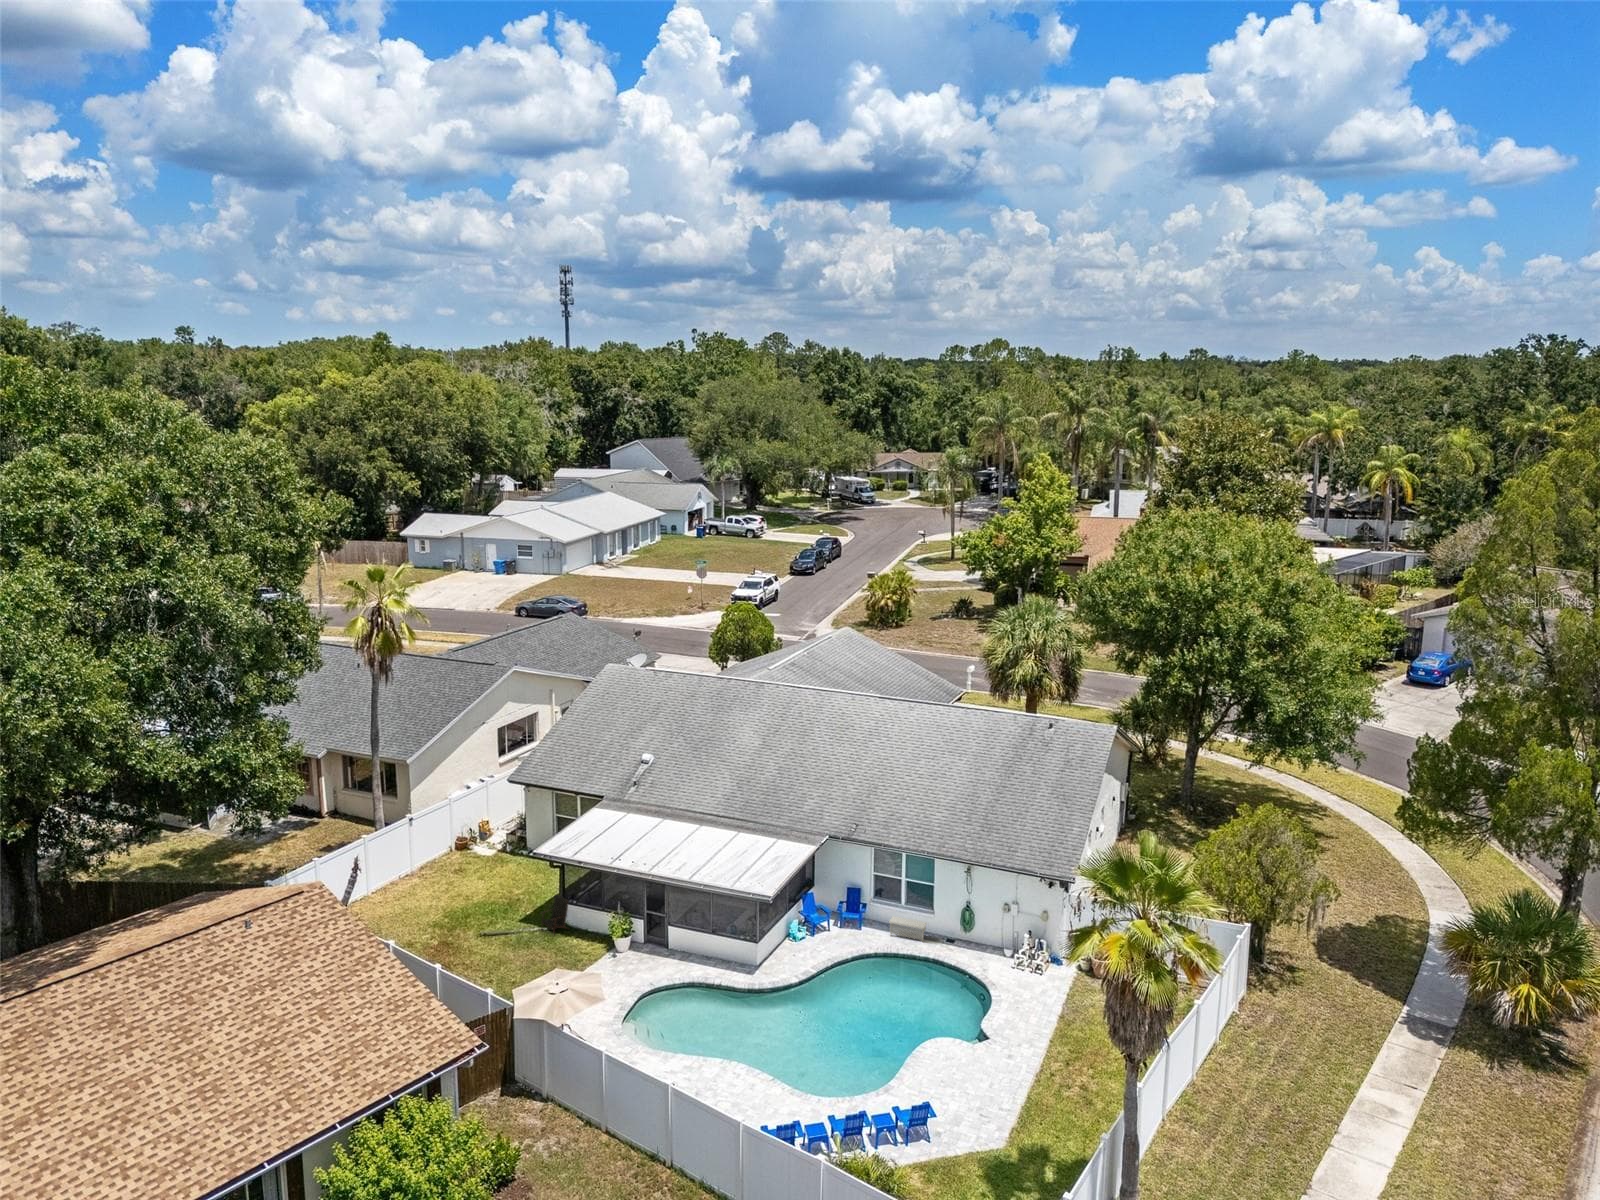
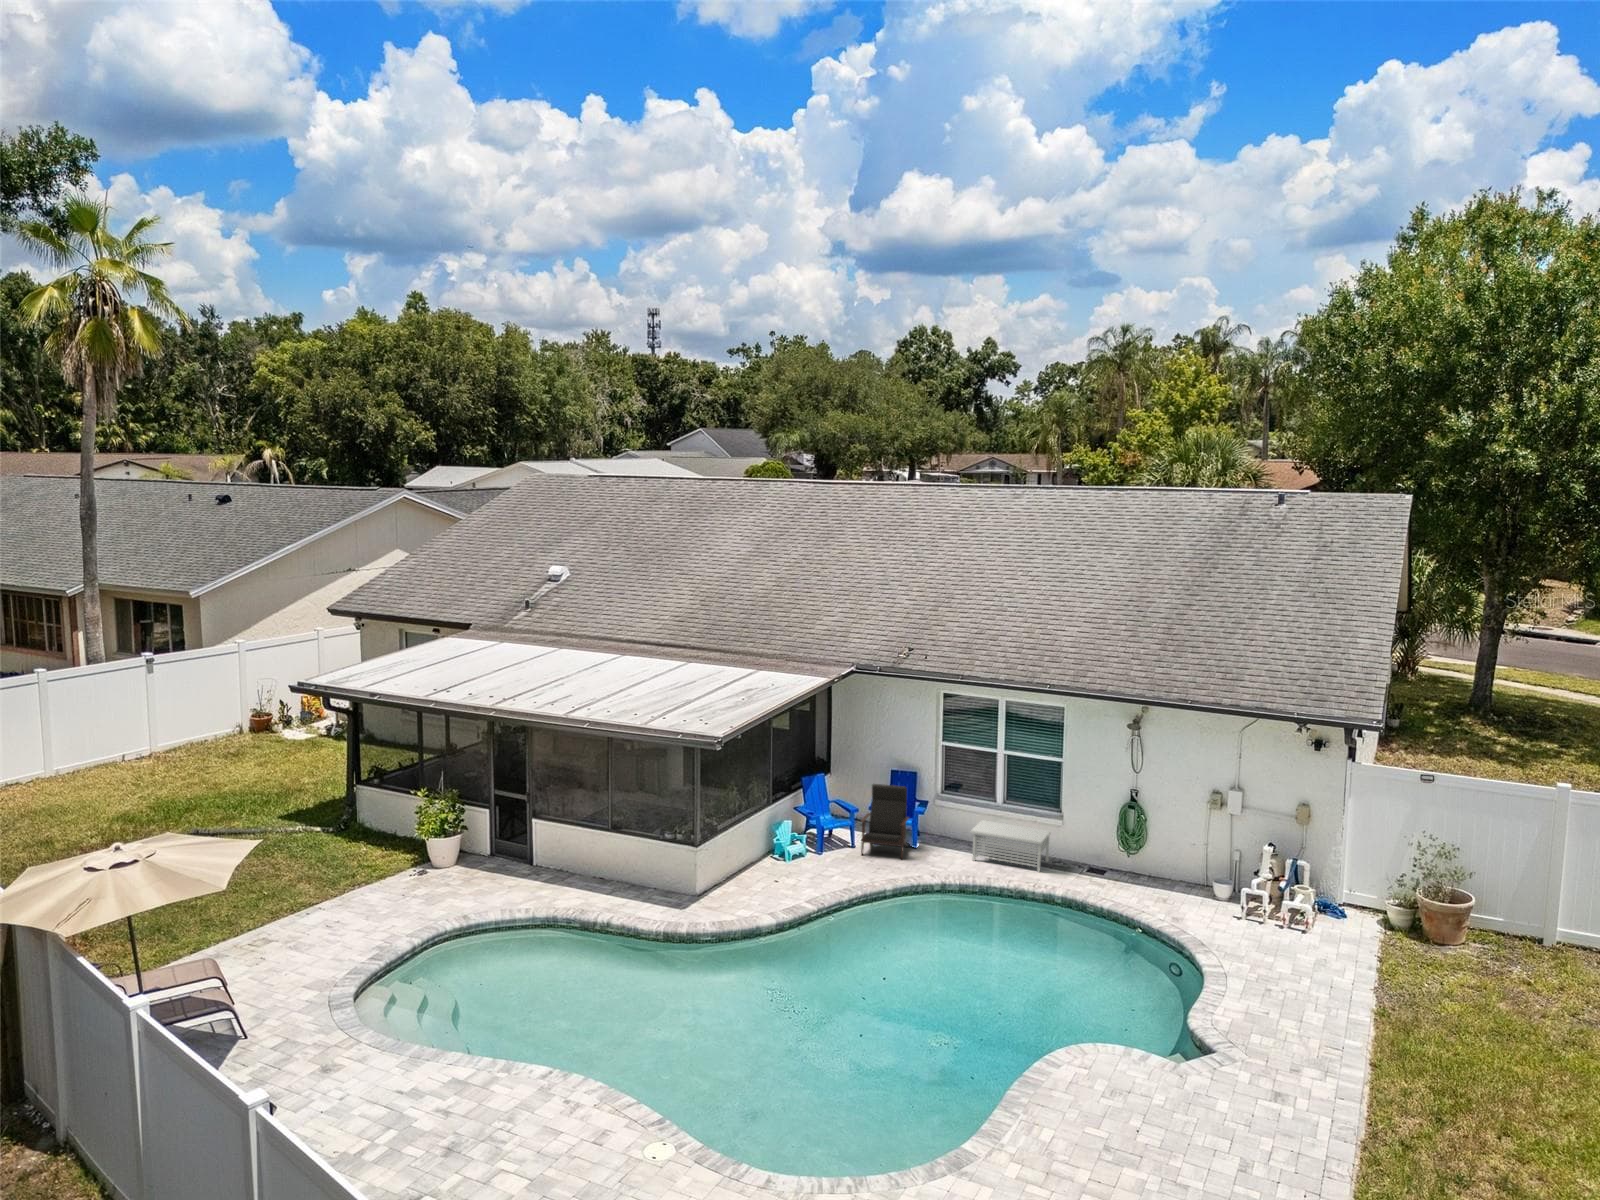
lounge chair: present [542,895,568,934] -> present [861,784,909,858]

